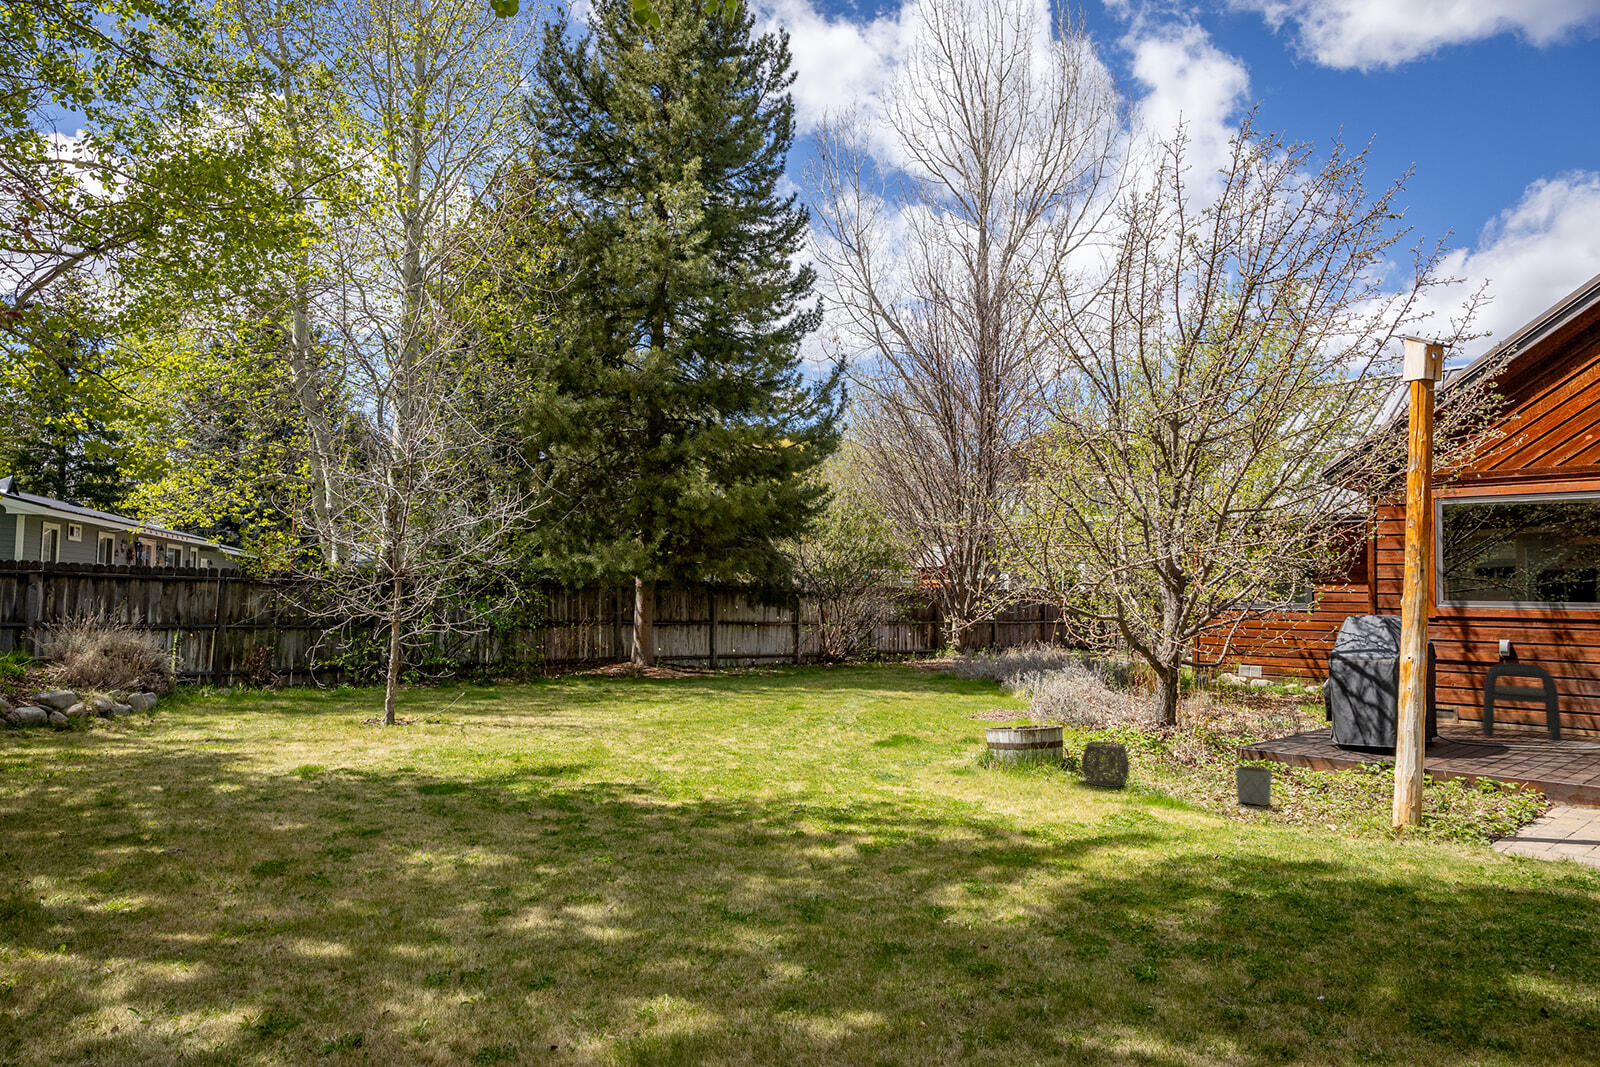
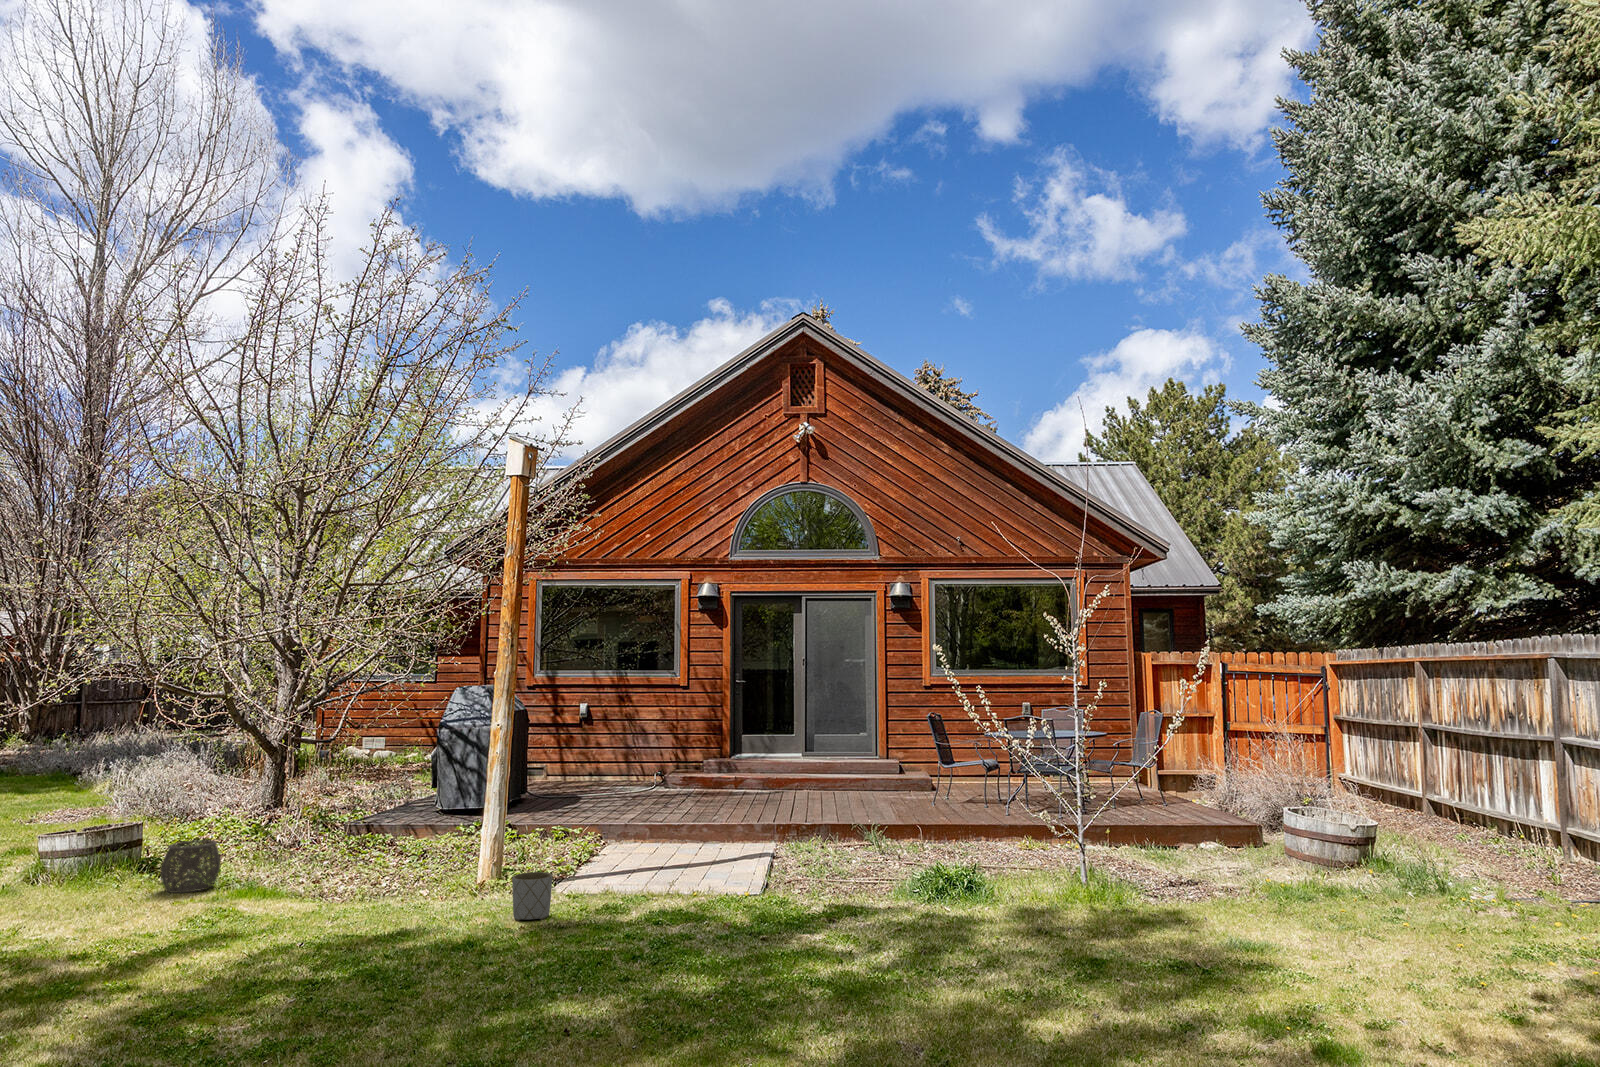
bench: present [1483,663,1562,742] -> none [561,720,614,785]
planter: present [1236,766,1272,806] -> present [512,872,552,921]

